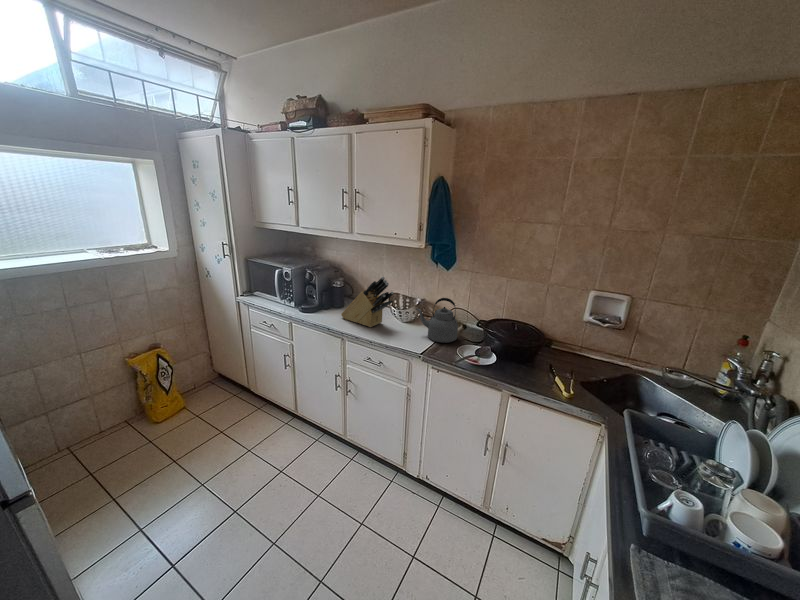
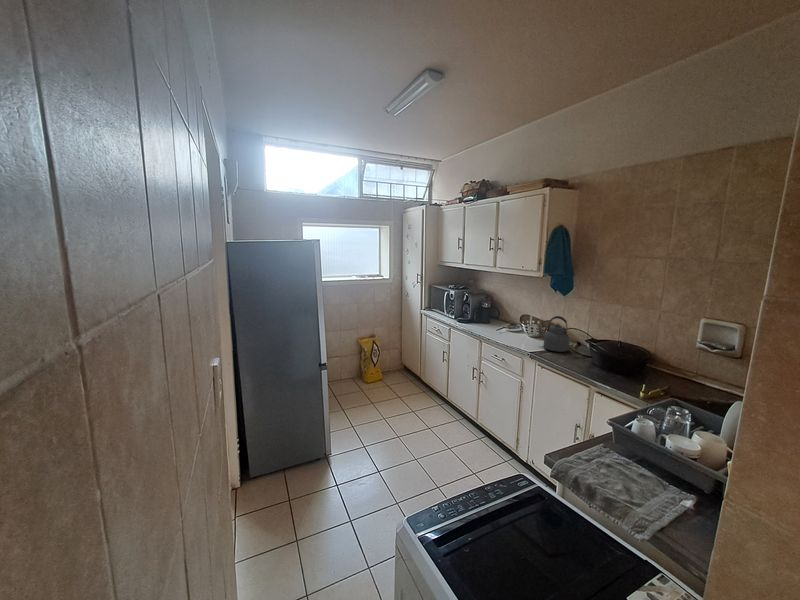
knife block: present [341,277,393,327] -> none [483,299,520,336]

